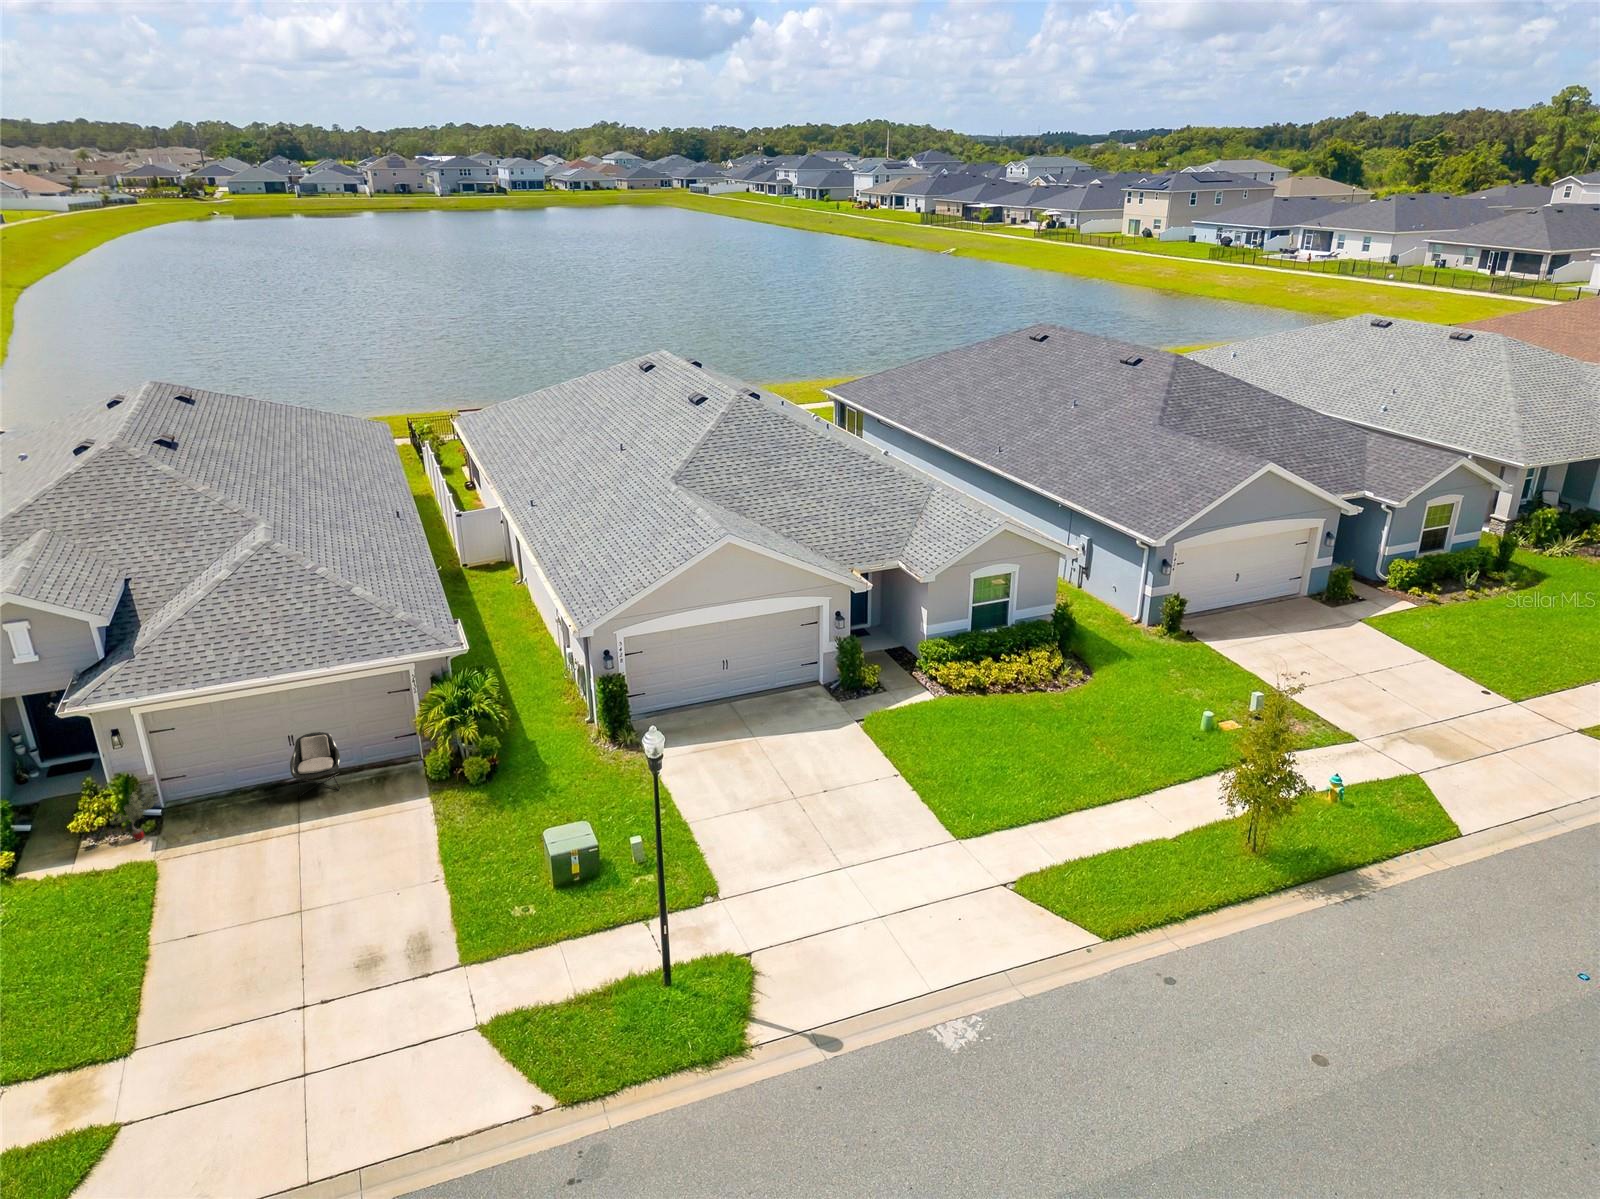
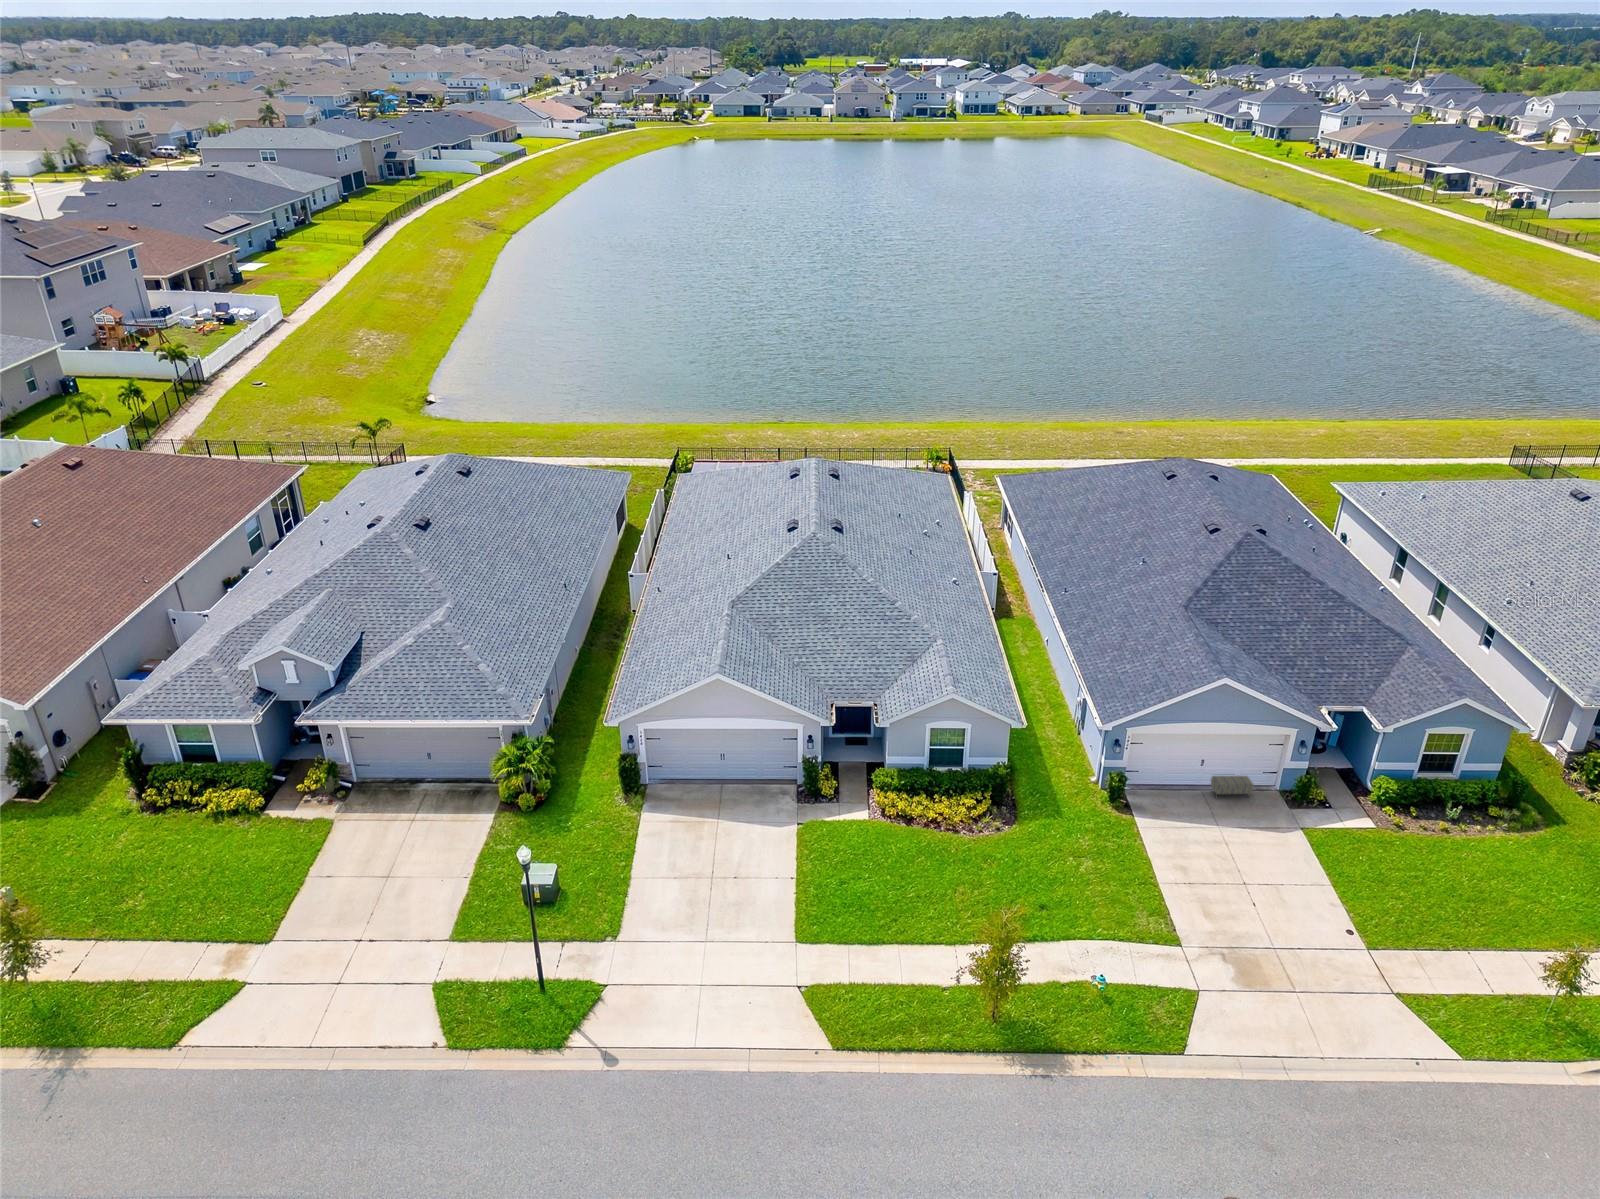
bench: none [1245,584,1291,613] -> present [1210,776,1253,797]
lounge chair: present [290,732,341,797] -> none [421,755,456,796]

